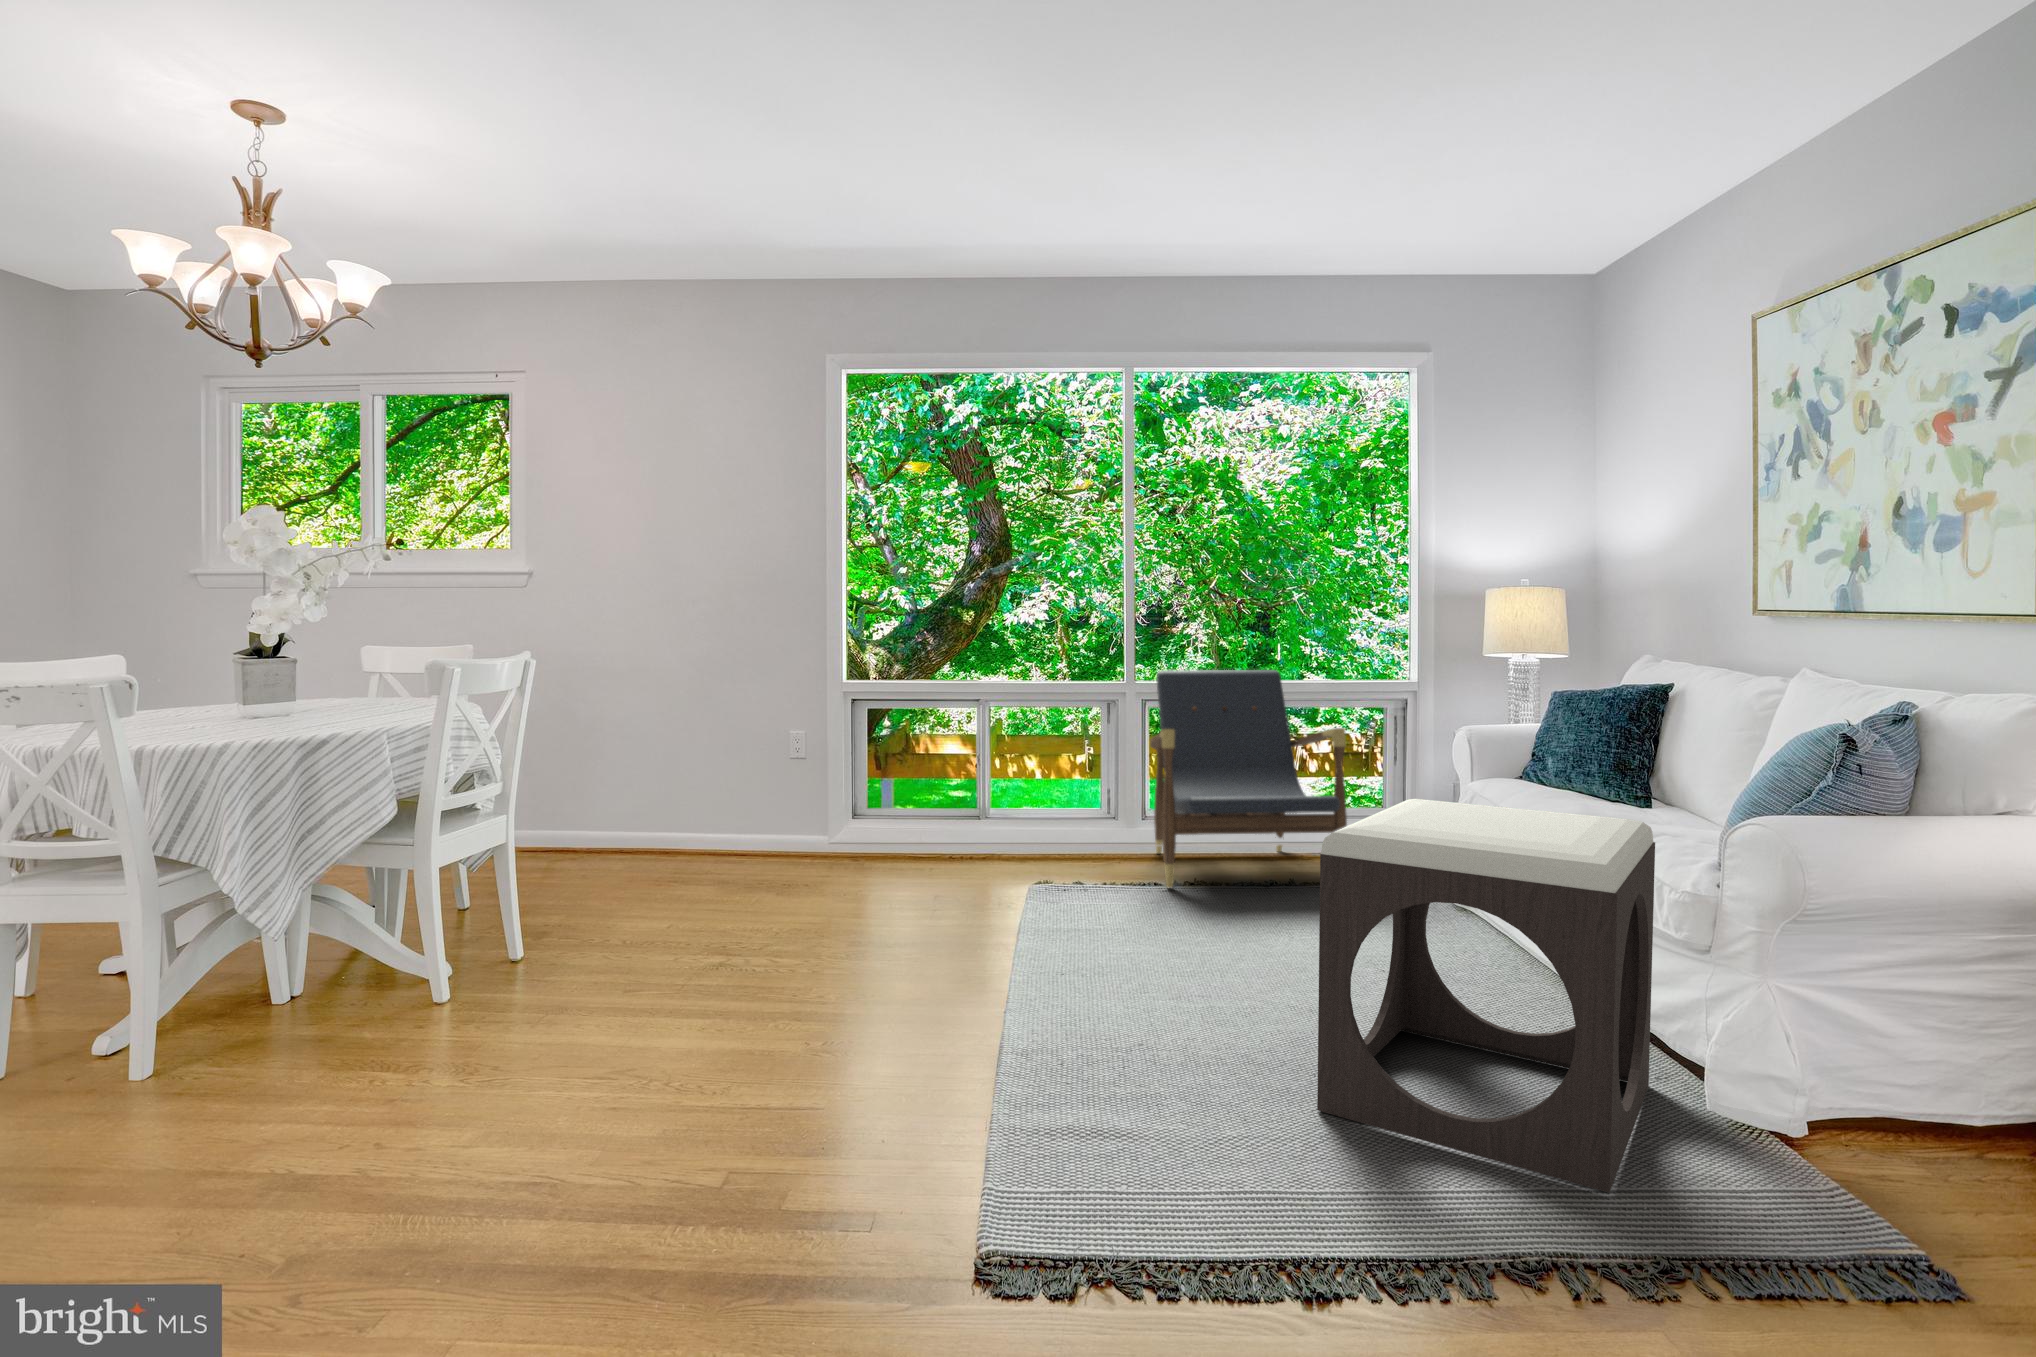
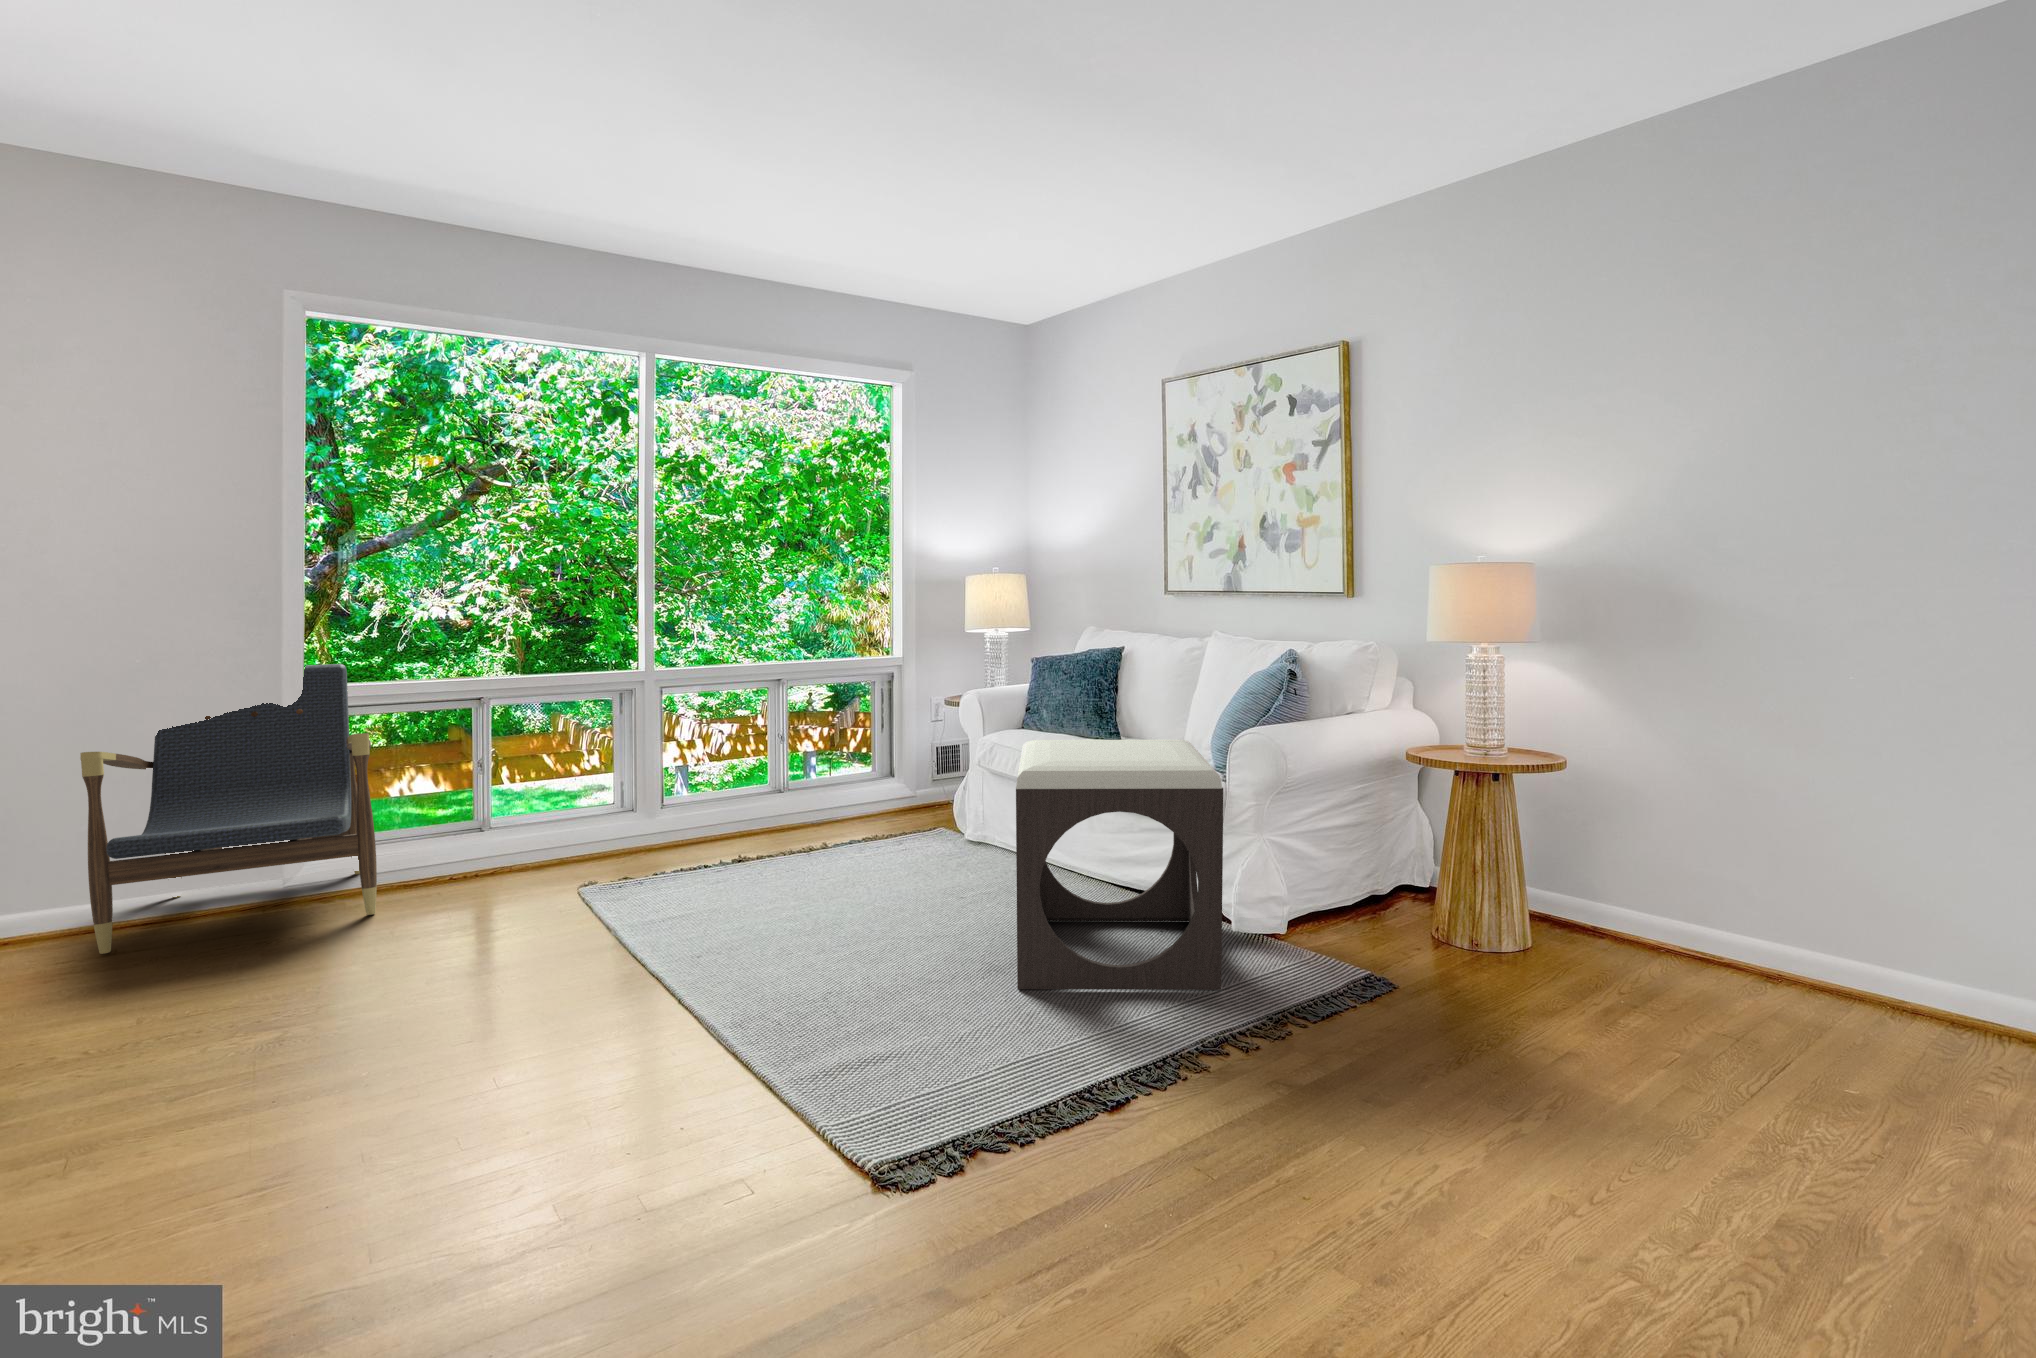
lounge chair: present [1150,670,1347,888] -> present [80,664,377,954]

